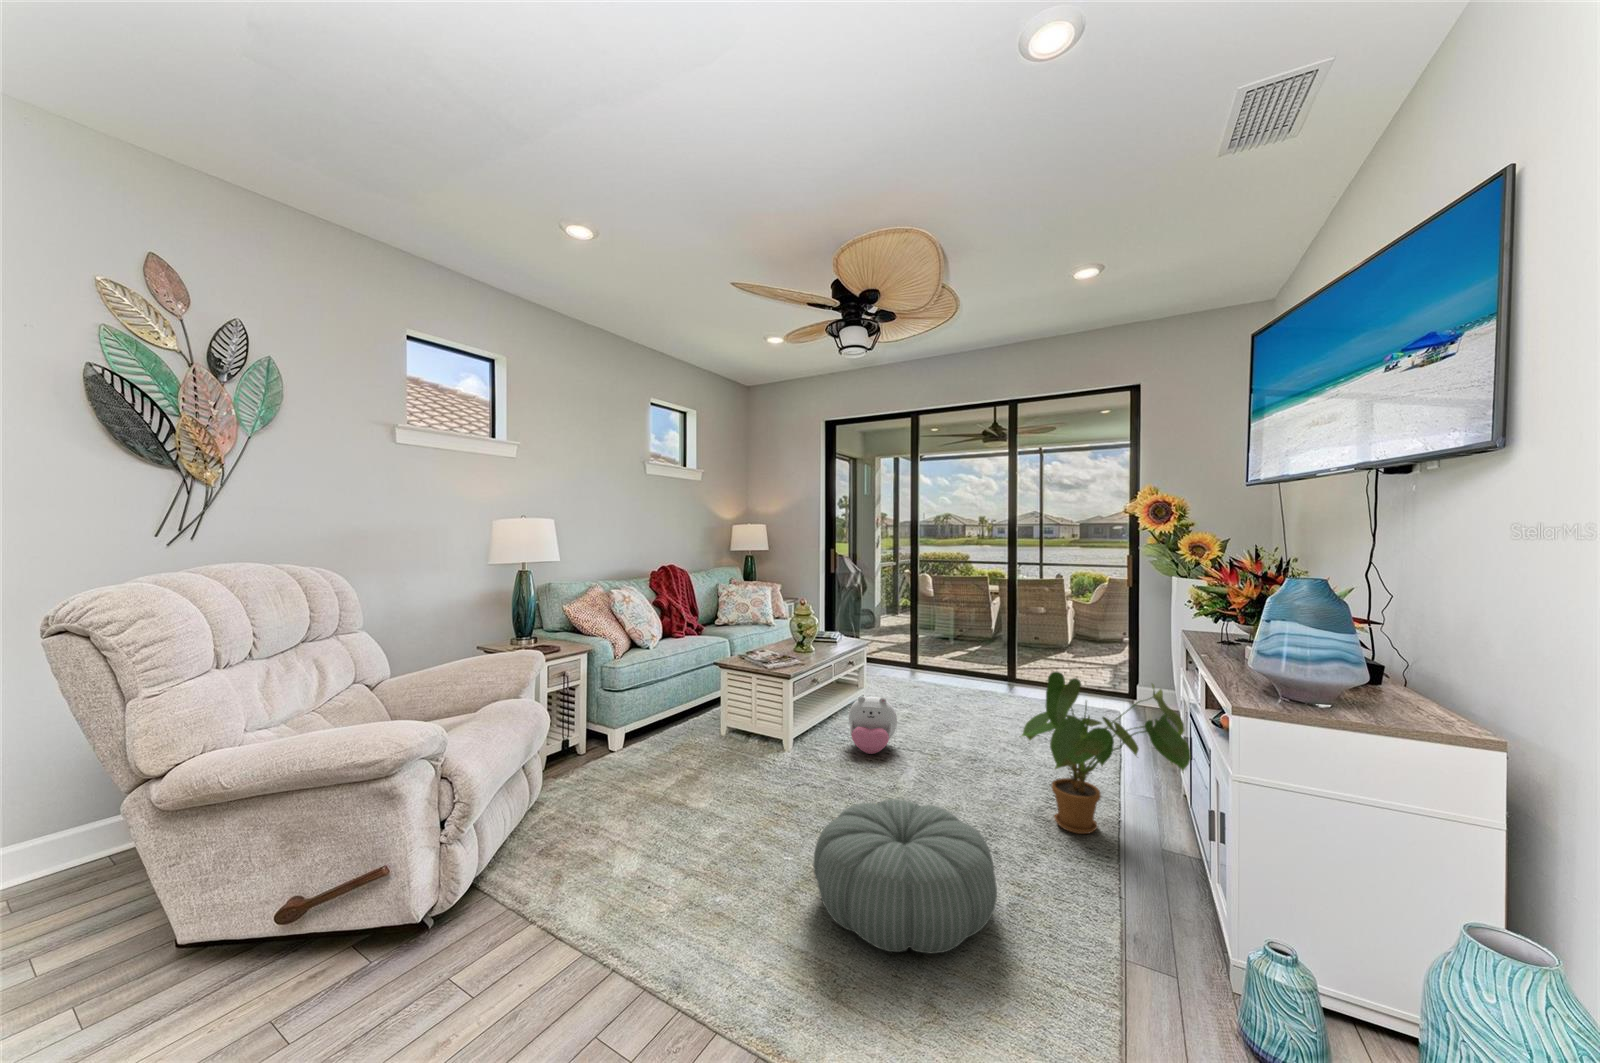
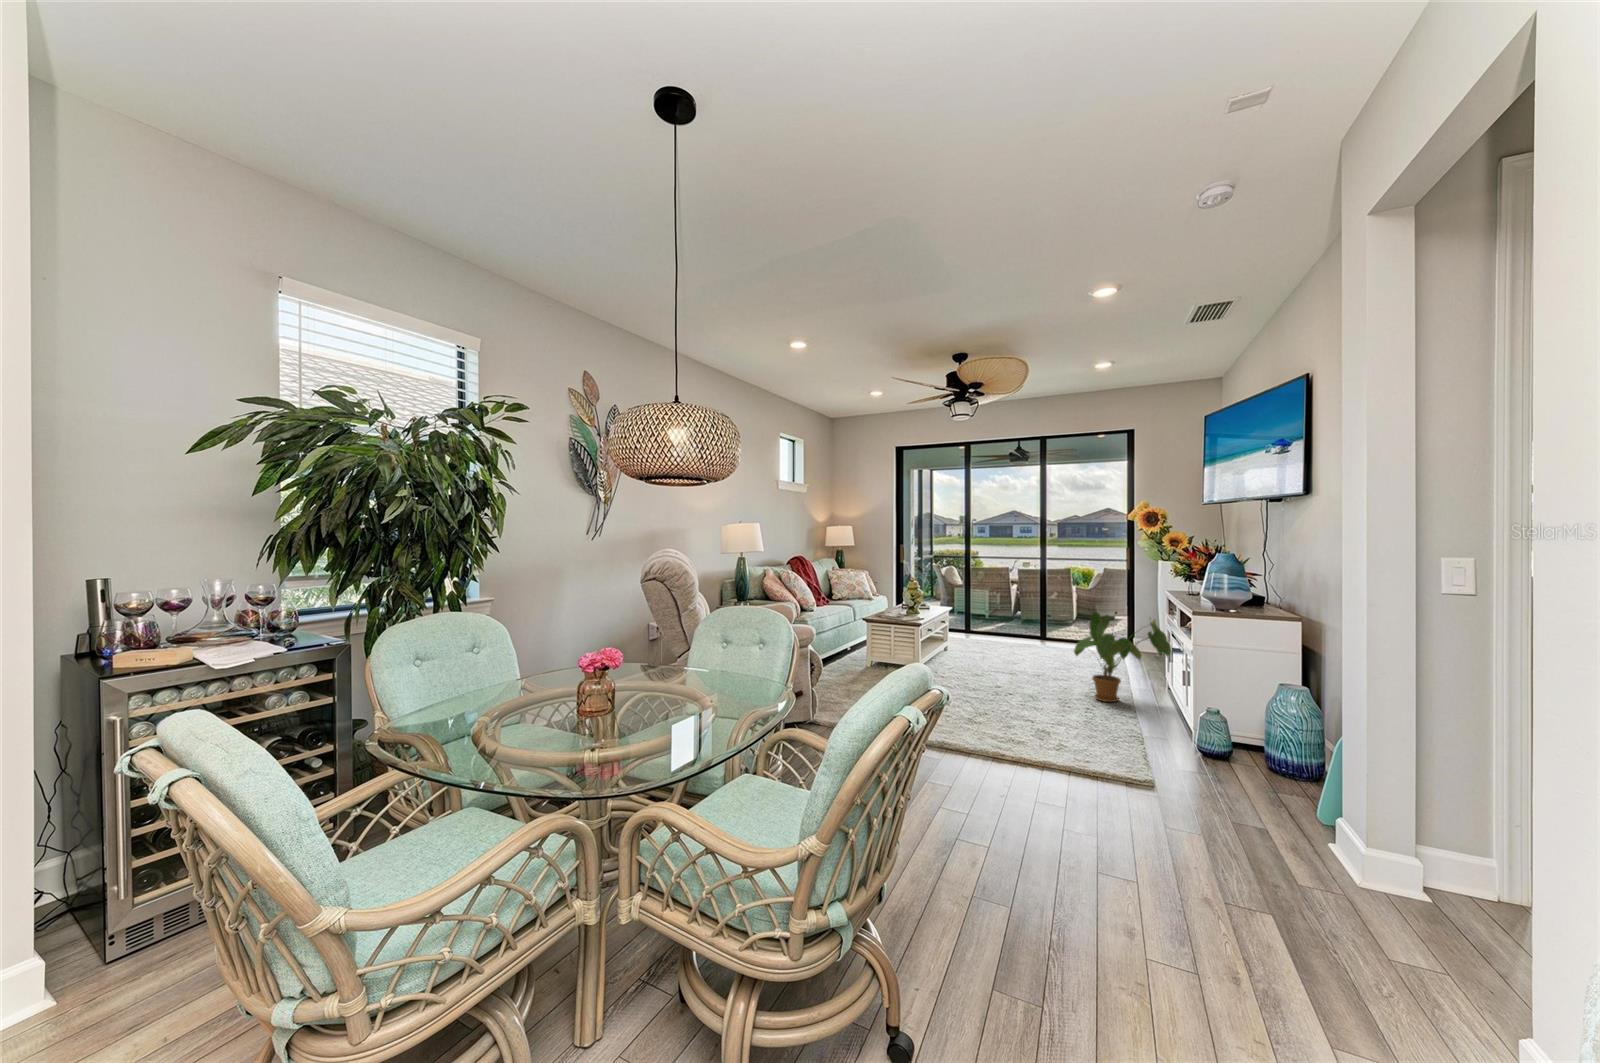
plush toy: present [849,696,897,754] -> none [951,639,984,674]
pouf: present [813,799,997,954] -> none [977,678,1077,736]

